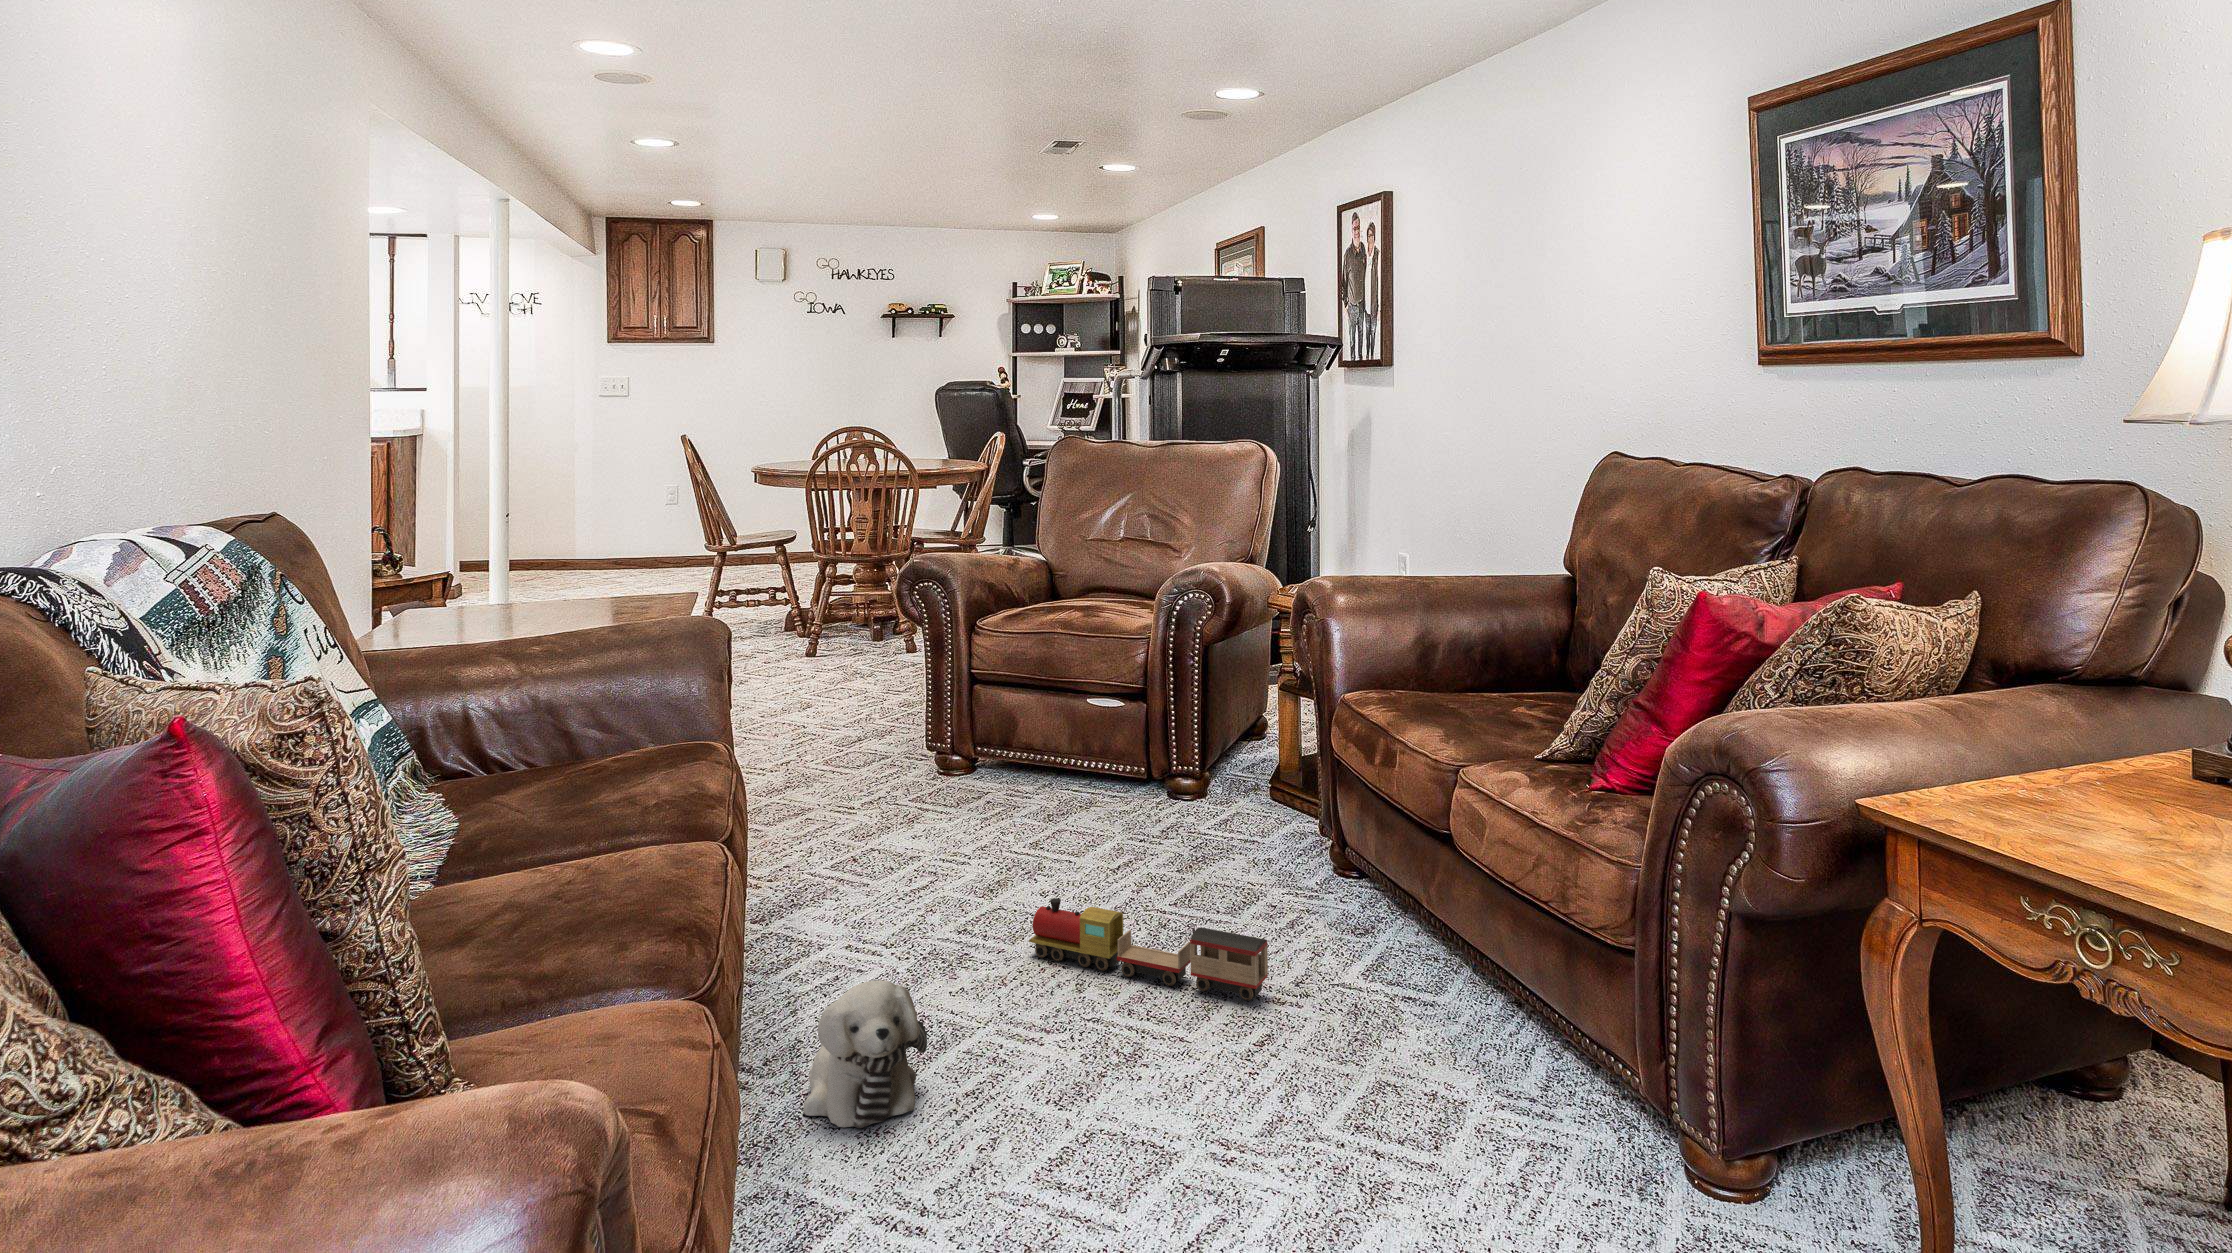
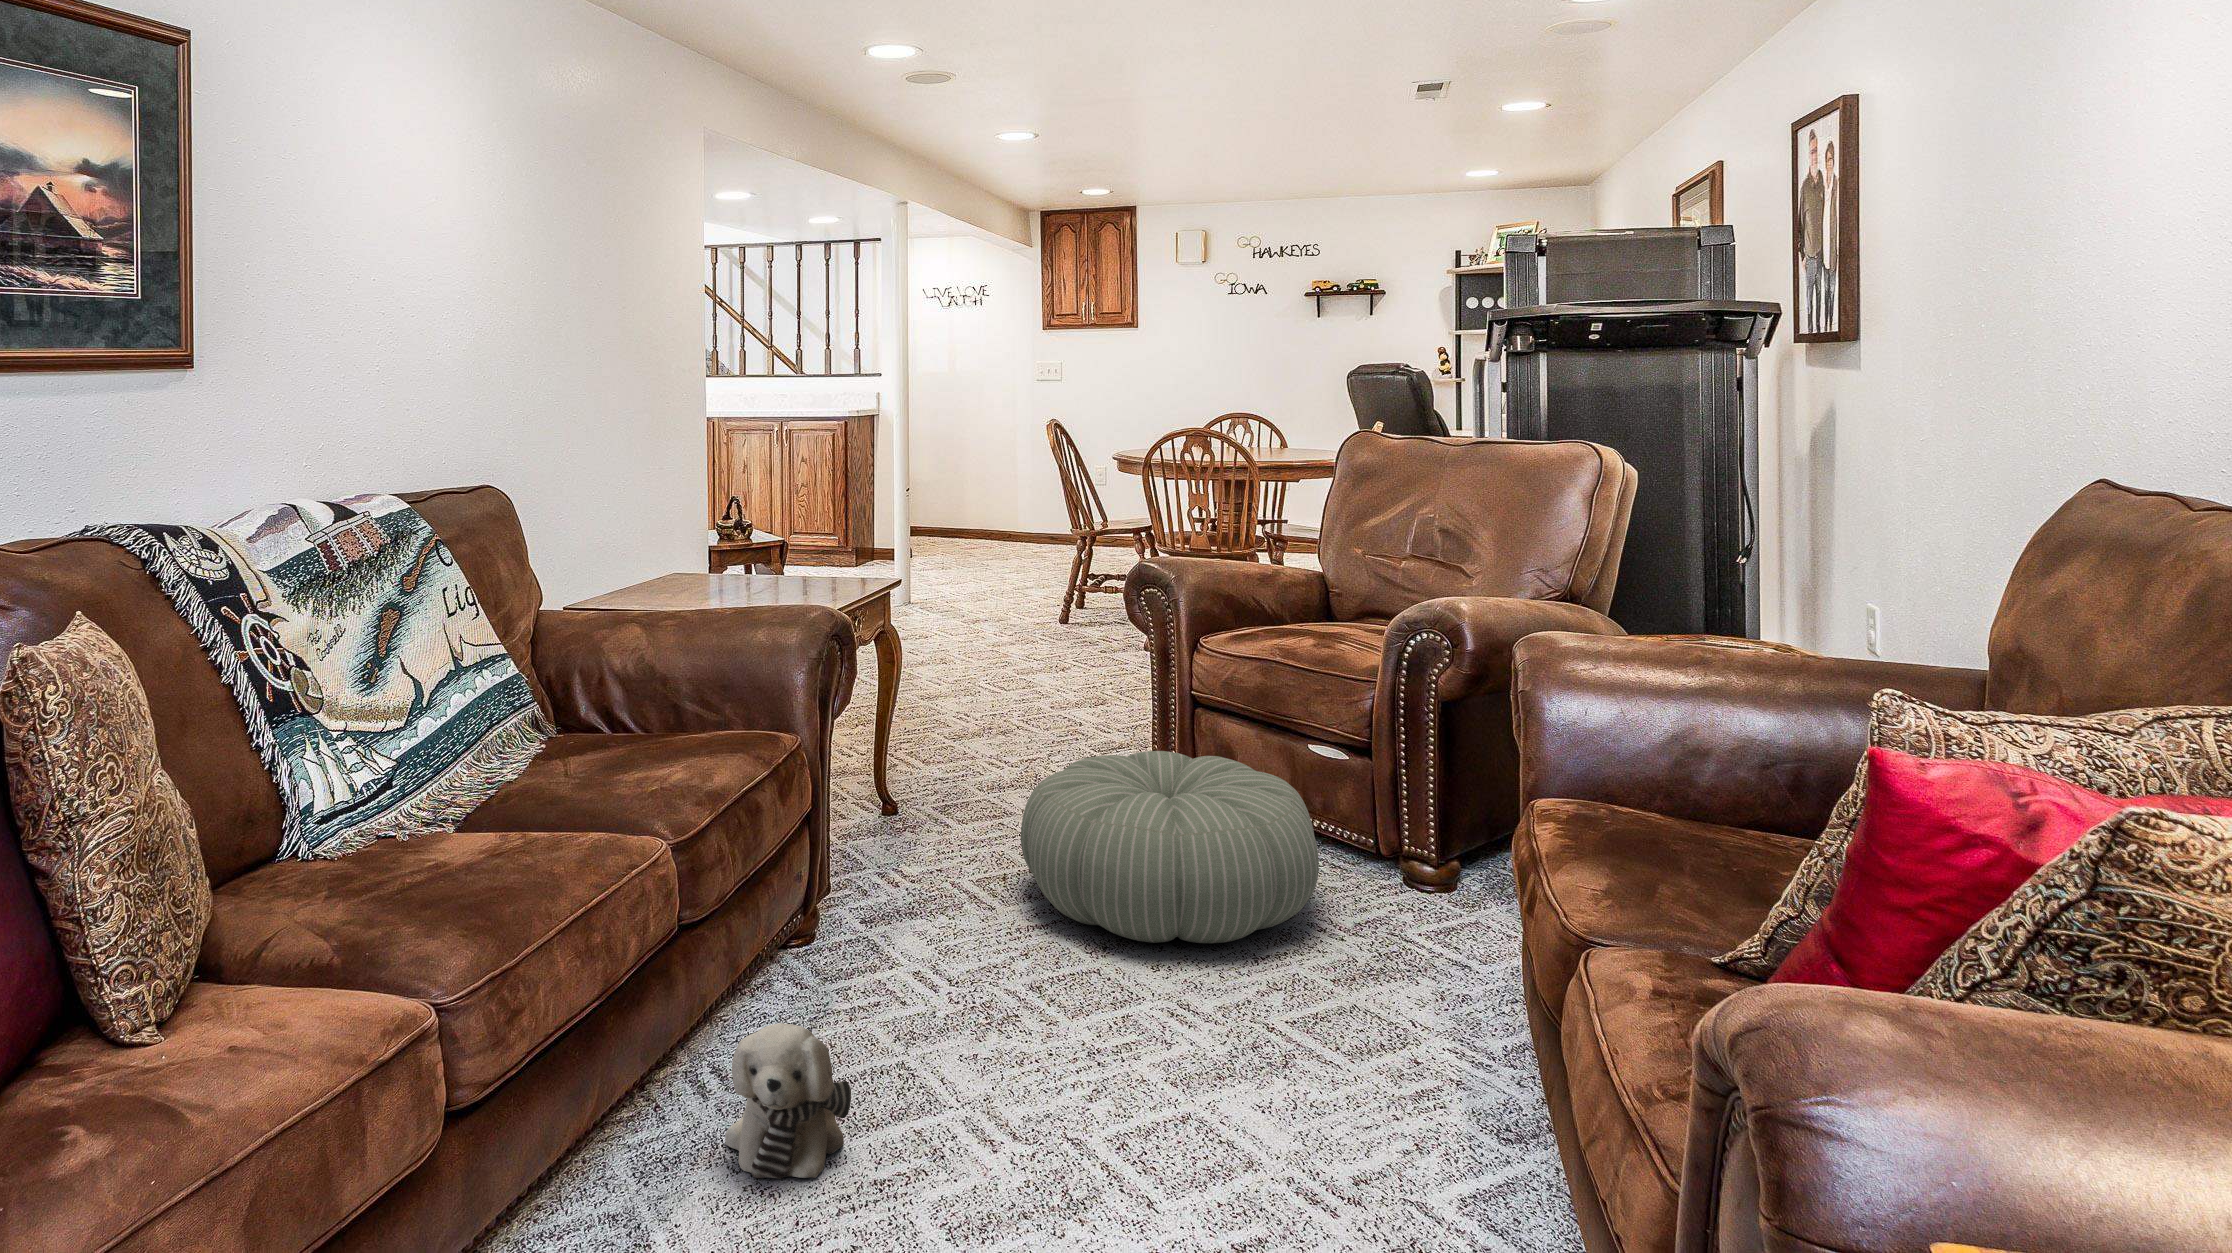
pouf: none [882,716,1141,877] -> present [1021,751,1319,943]
toy train: present [1029,898,1268,1001] -> none [1074,980,1308,1182]

